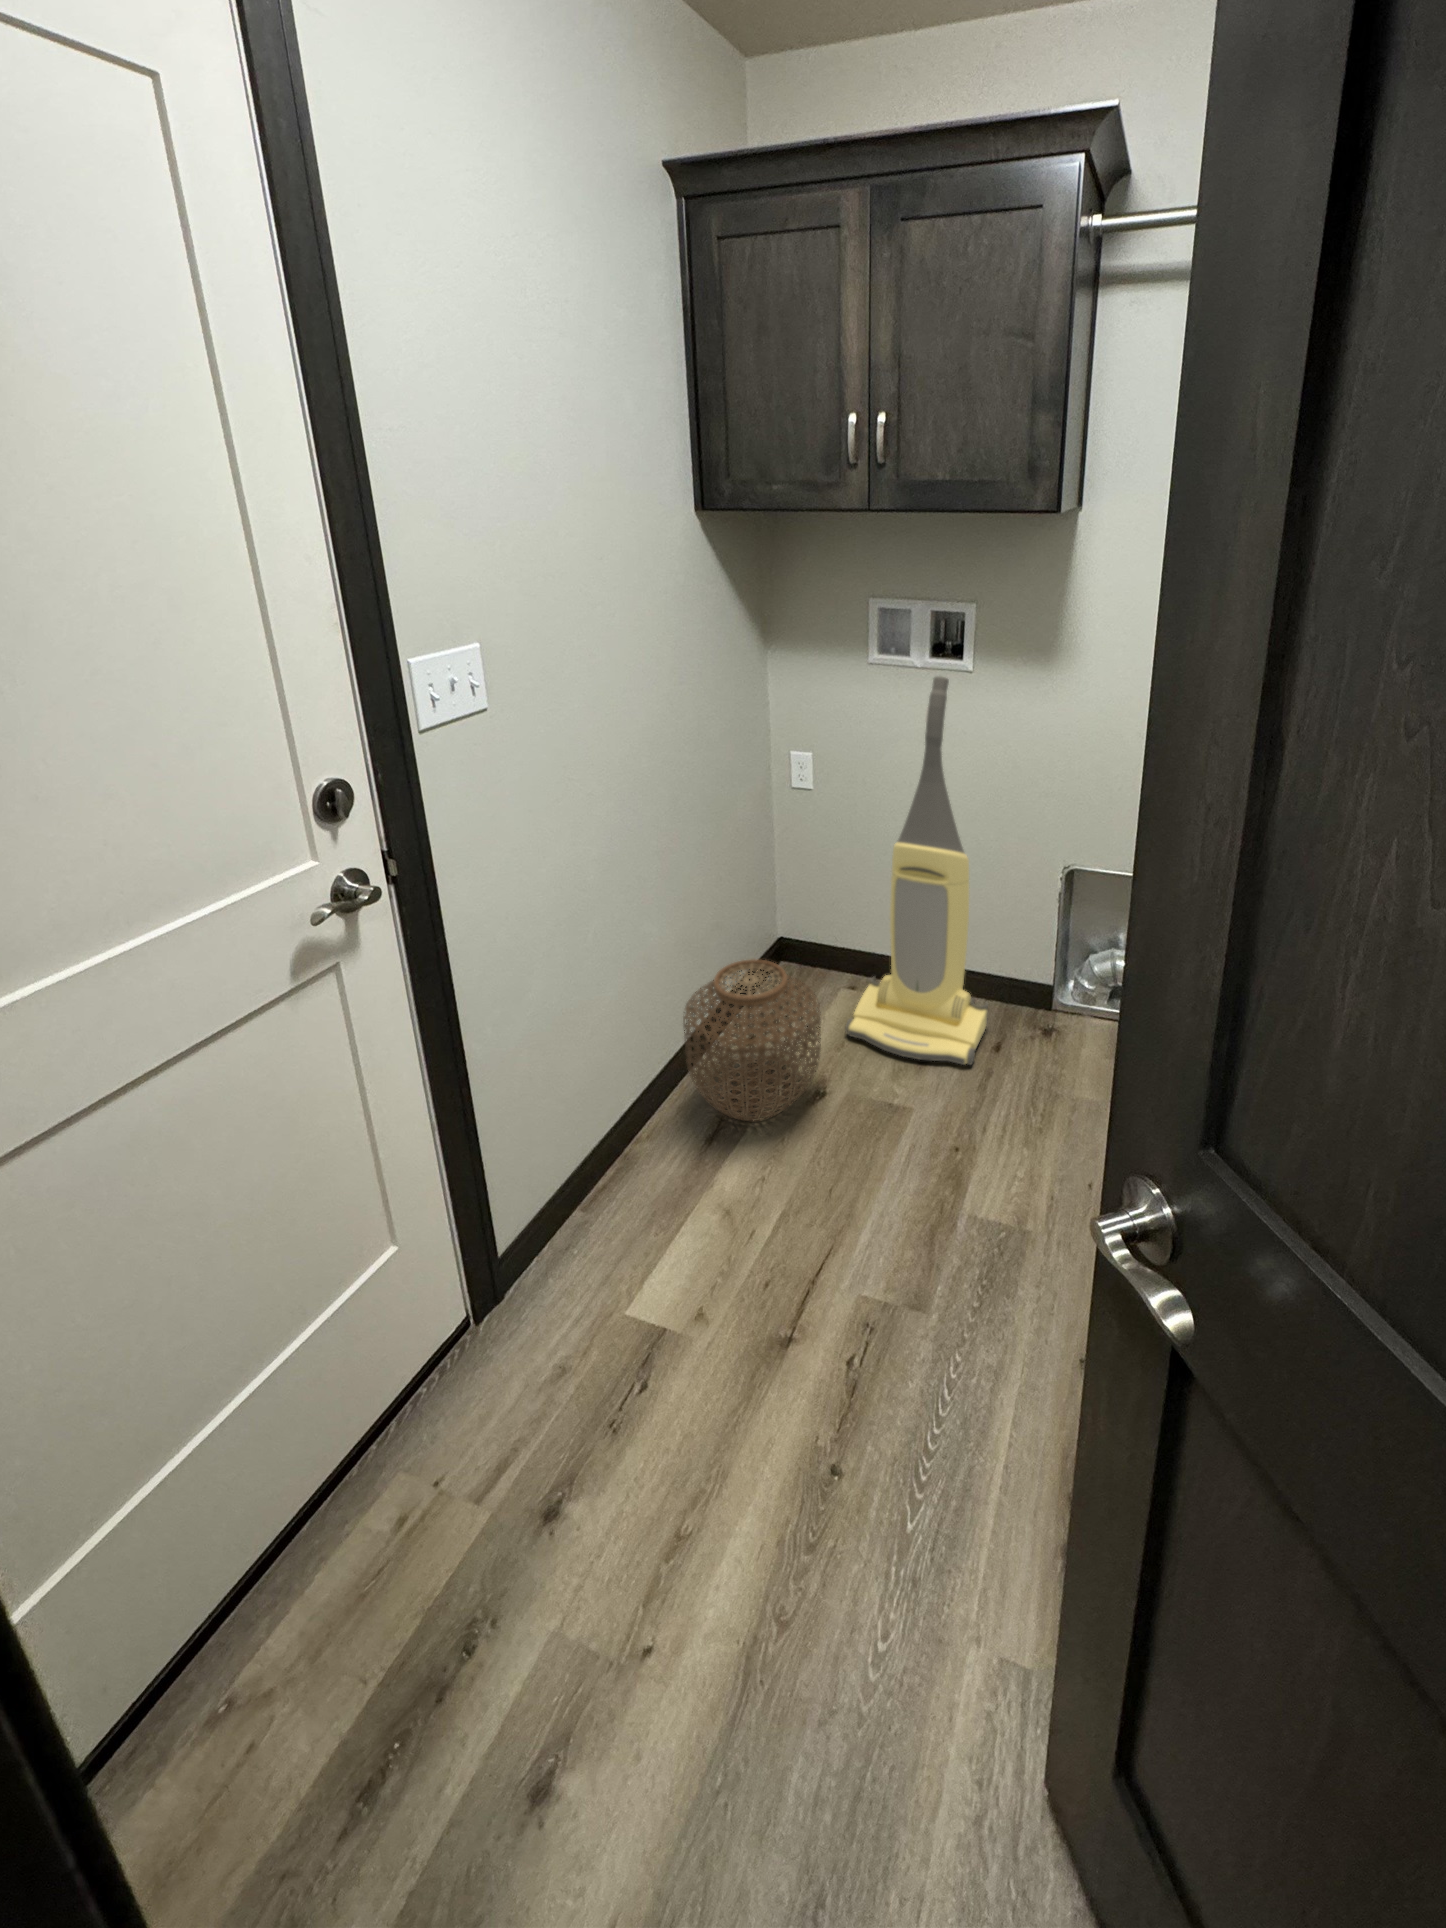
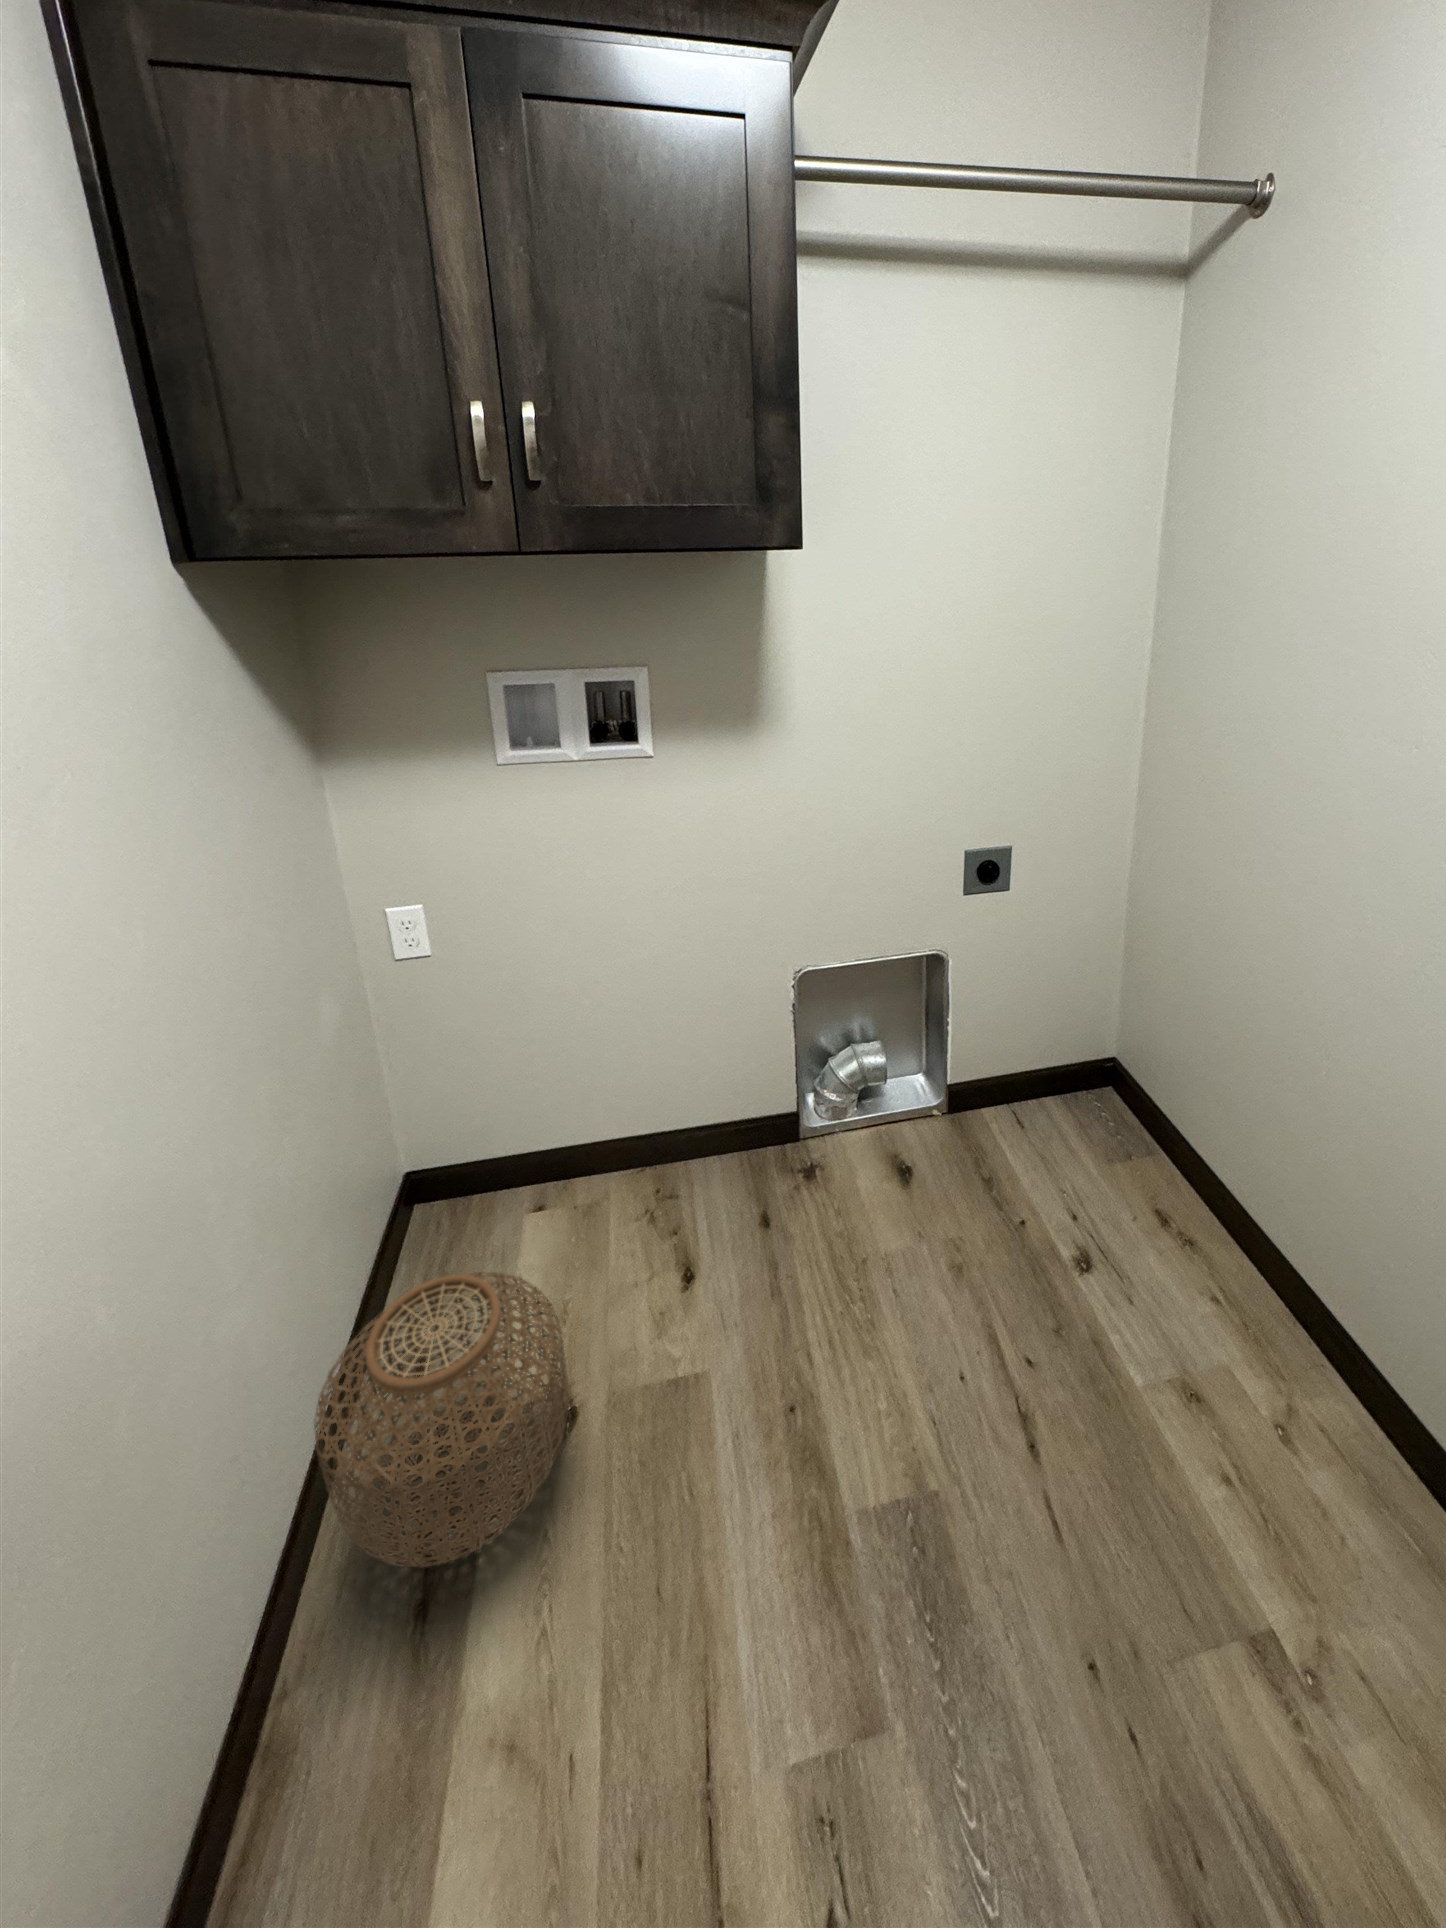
vacuum cleaner: present [845,676,988,1065] -> none [561,773,749,1296]

